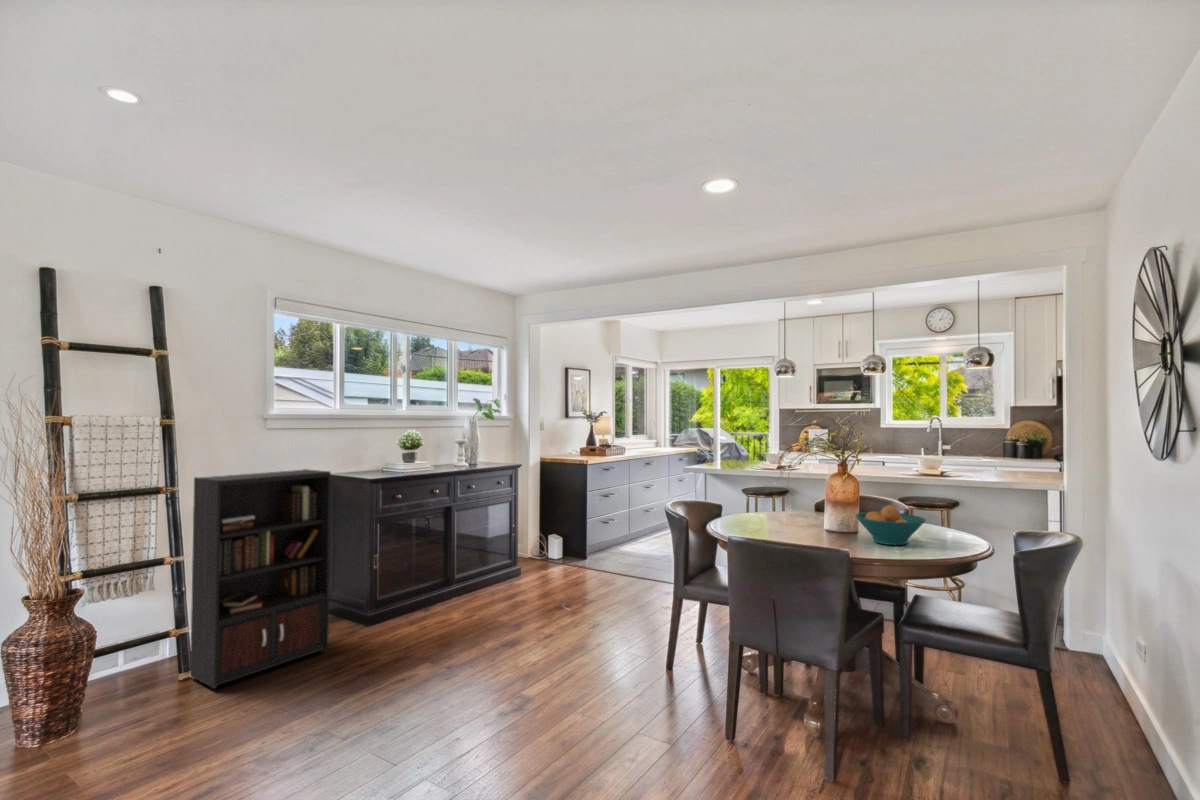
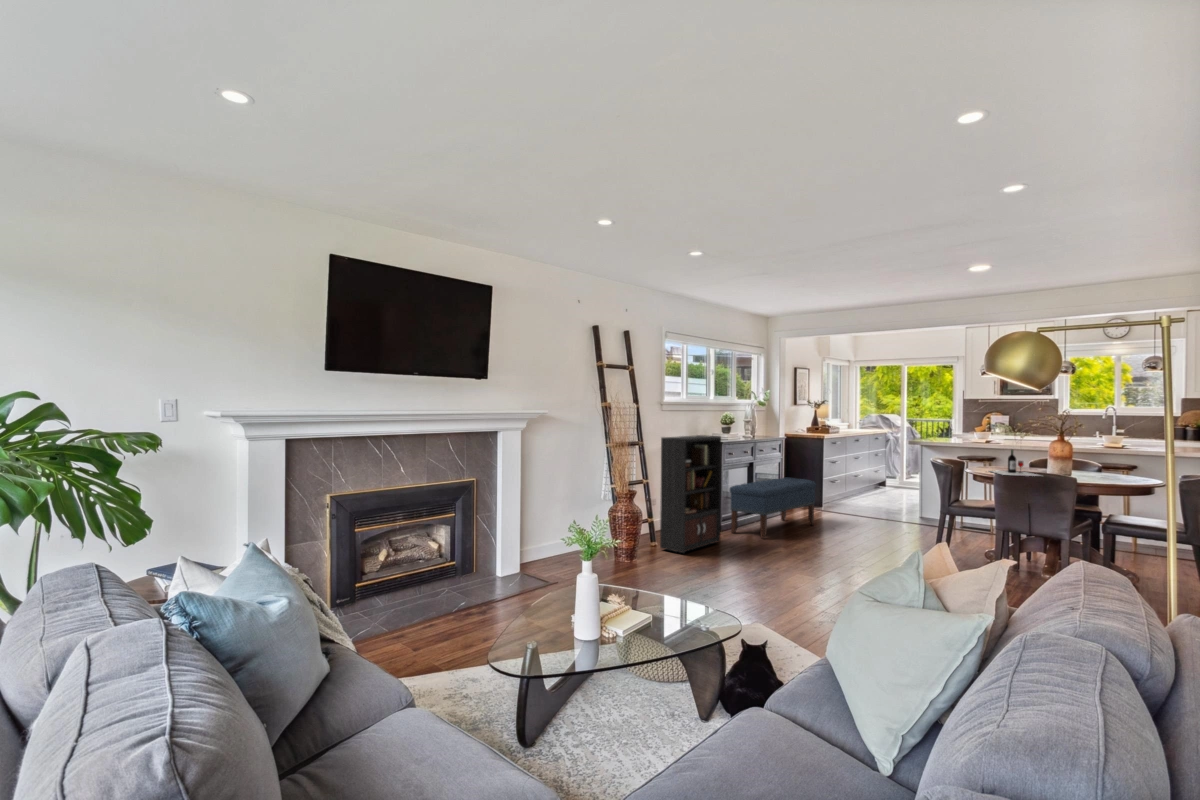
wine bottle: none [736,486,811,531] -> present [991,450,1039,476]
fruit bowl: present [855,505,926,545] -> none [1079,459,1128,482]
bench: none [382,524,540,634] -> present [730,478,816,539]

